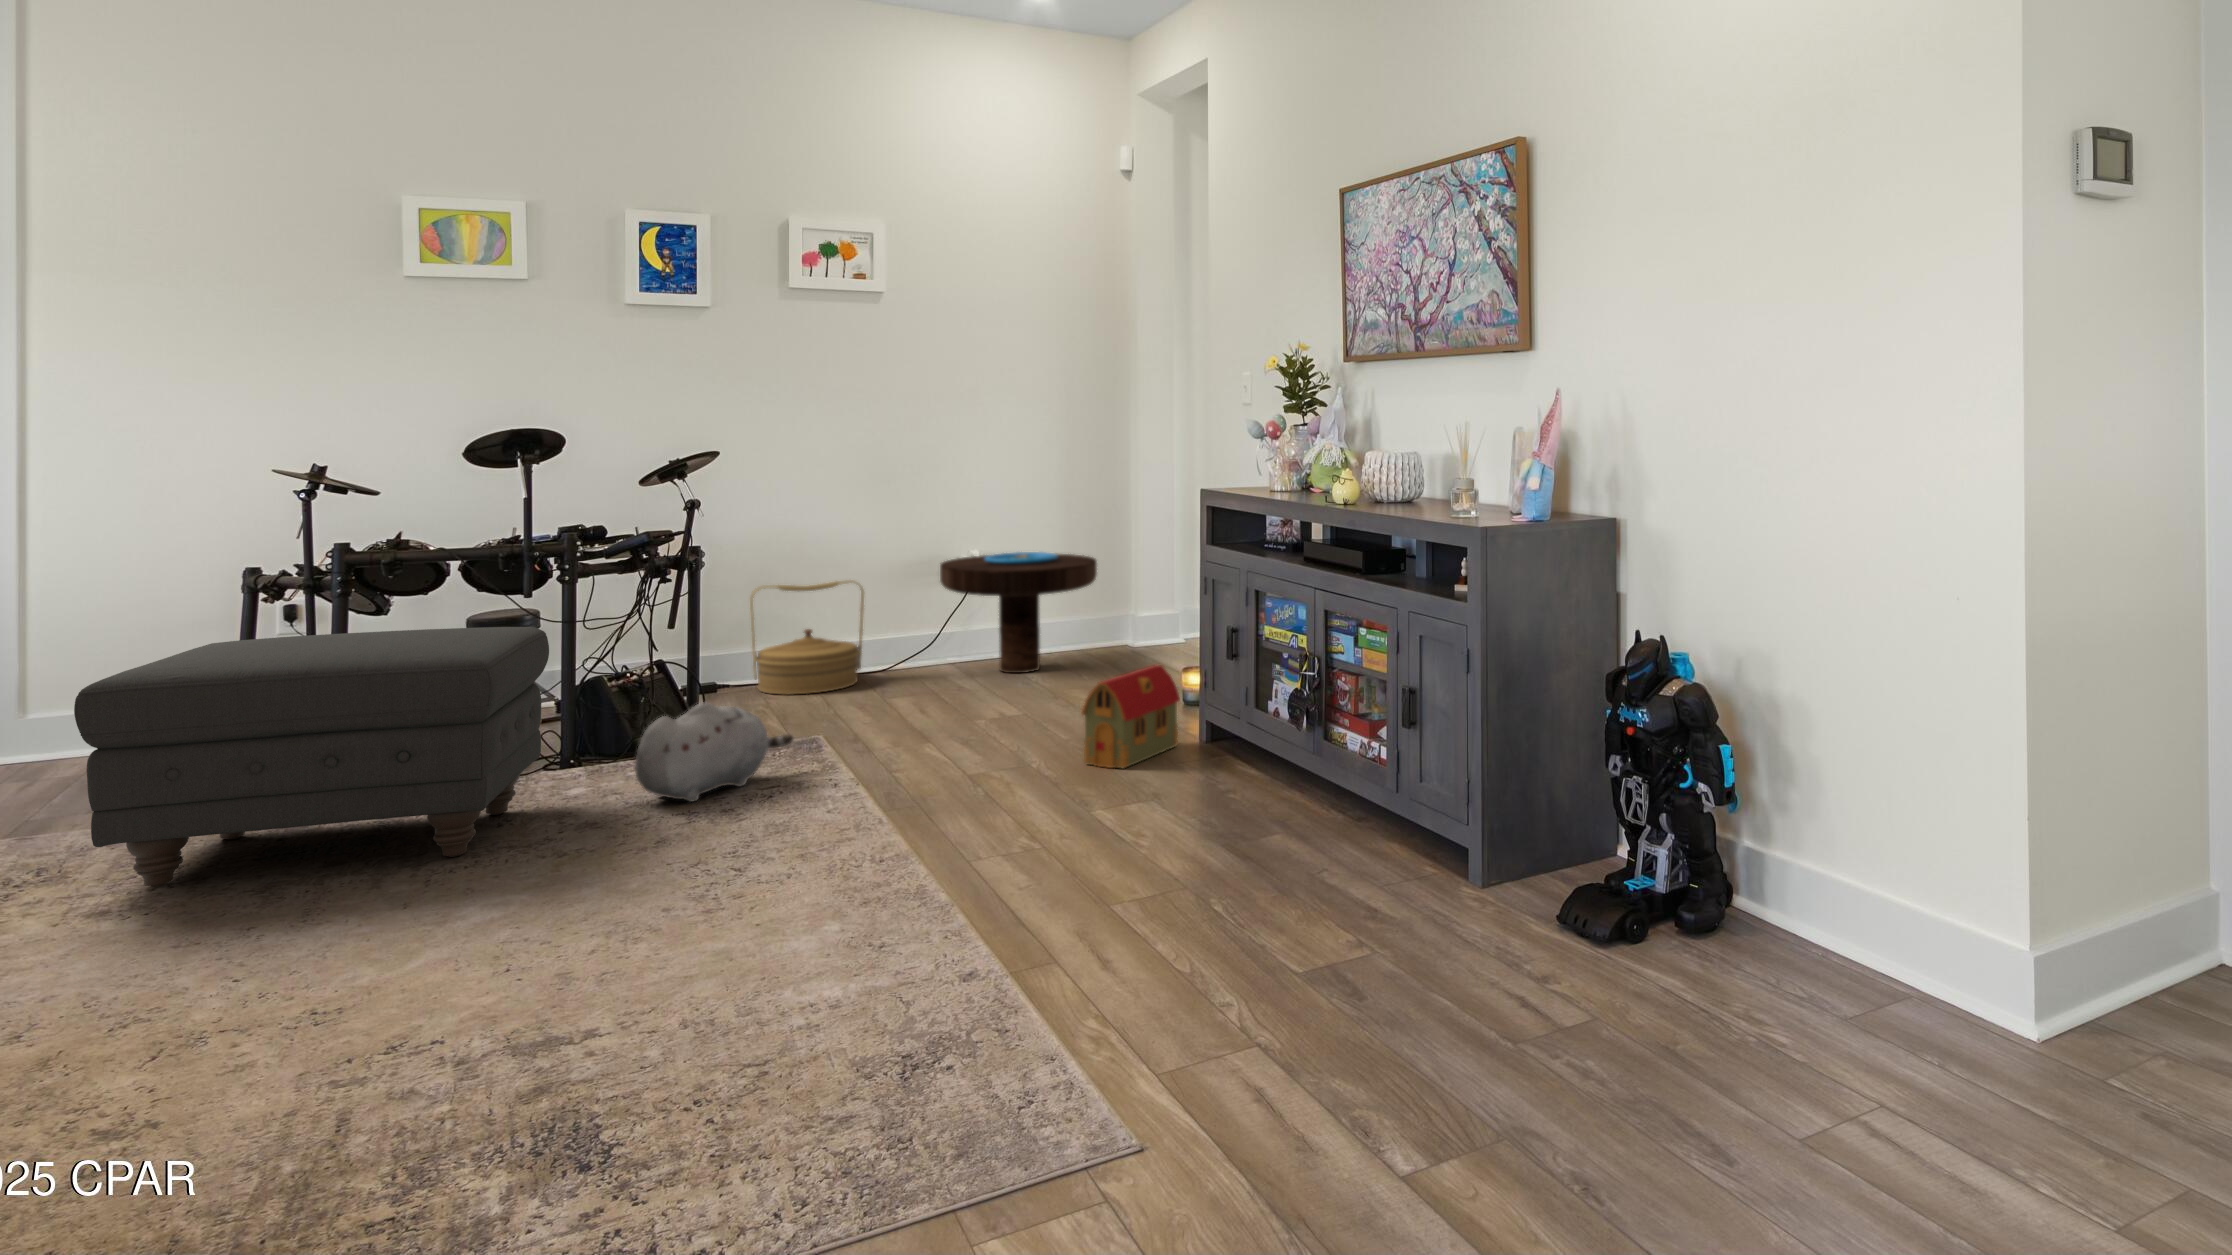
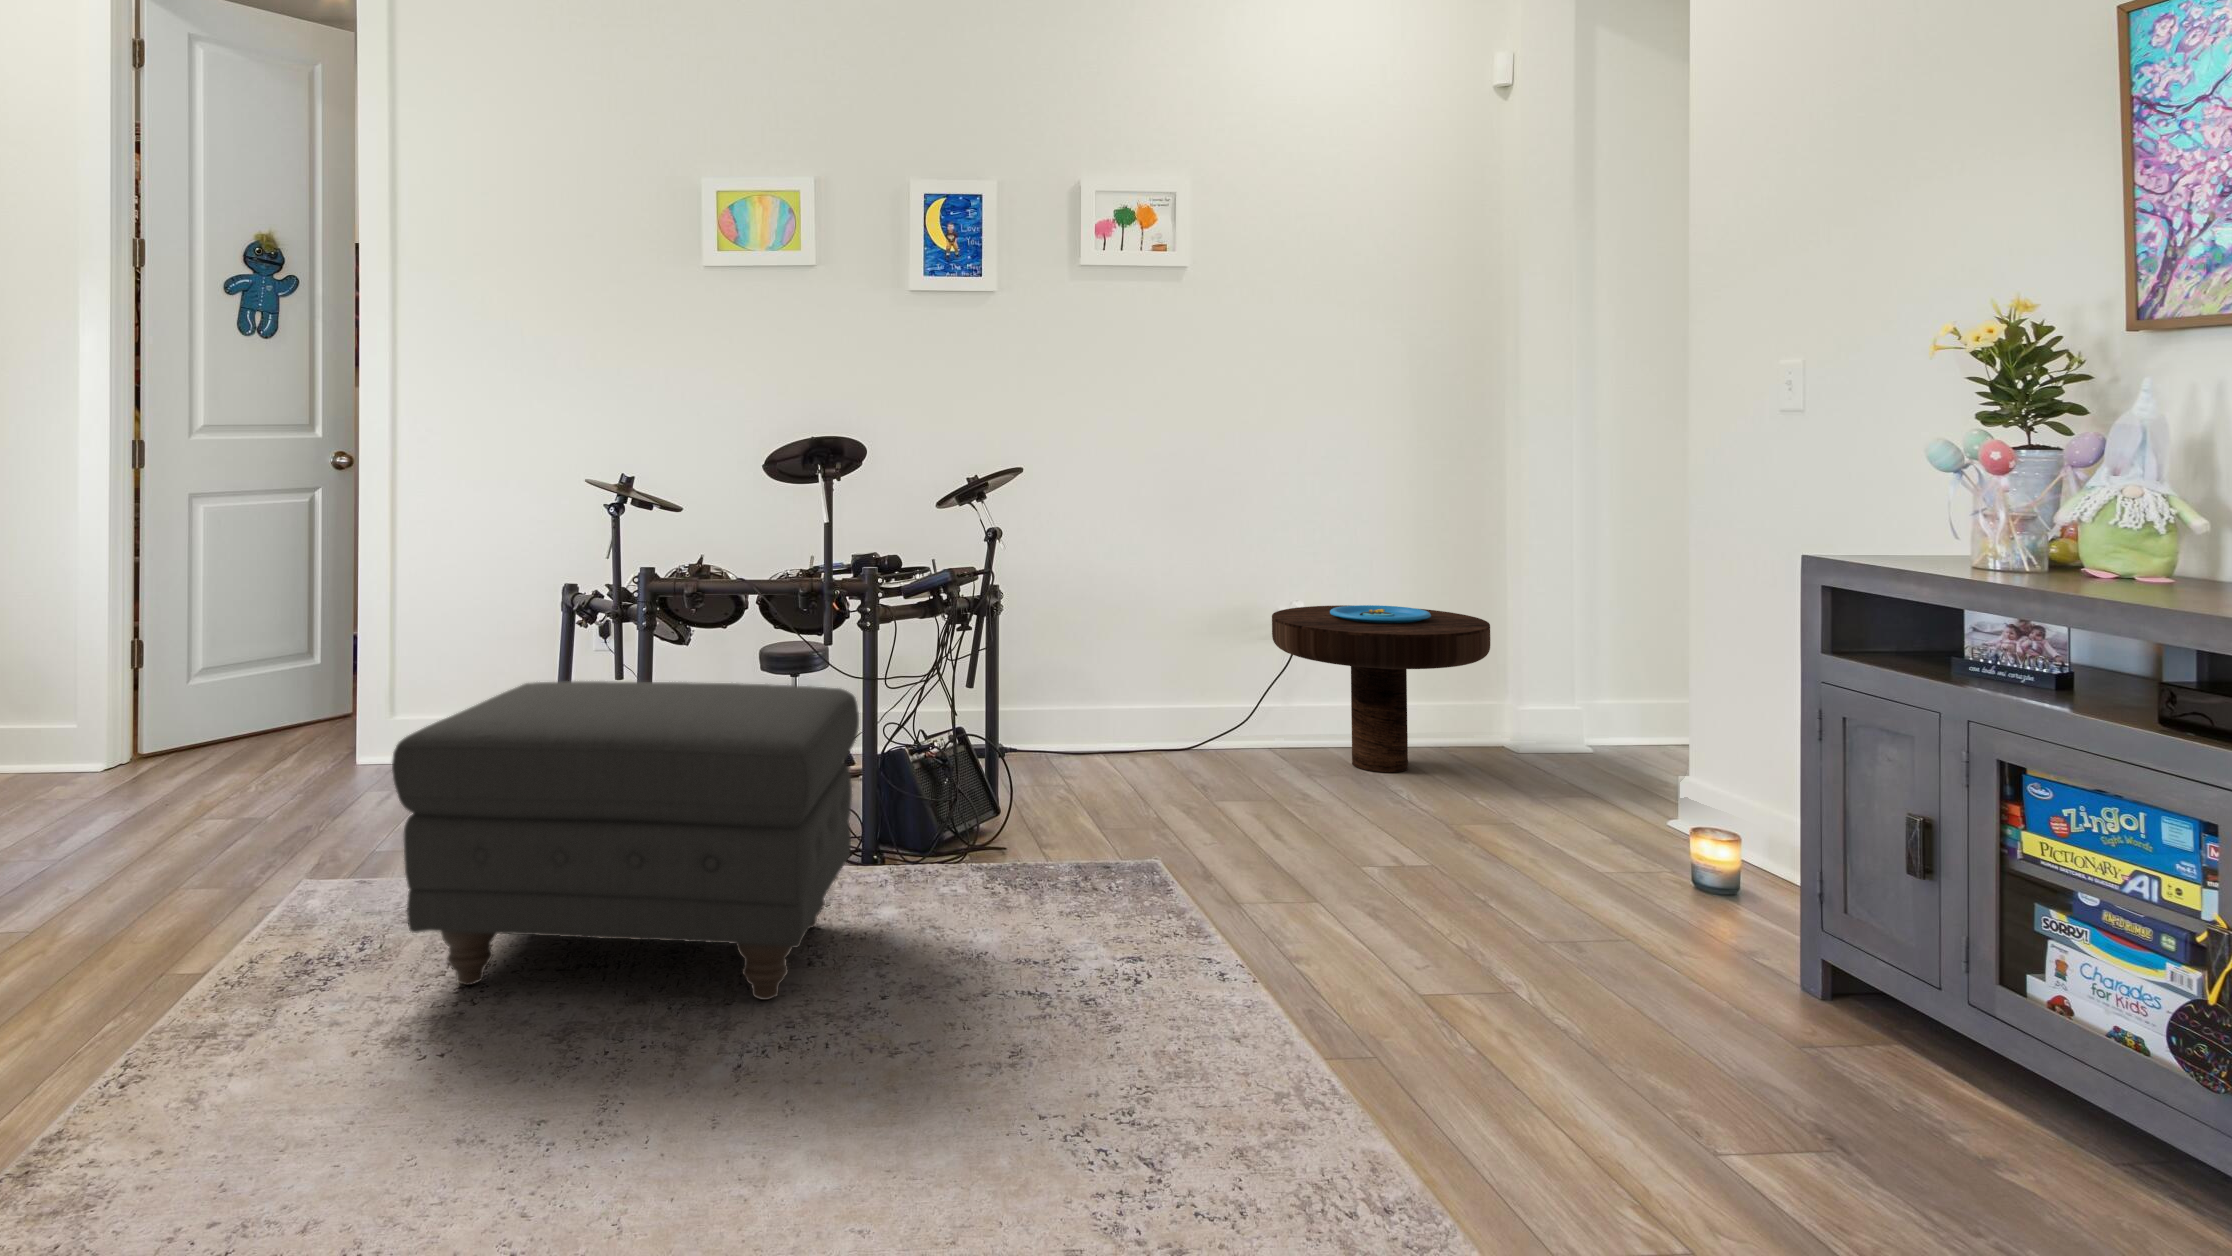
woven basket: present [750,580,864,695] -> none [1047,632,1180,775]
toy house: present [1082,665,1180,768] -> none [1589,814,1744,994]
plush toy: present [635,703,793,802] -> none [961,809,1148,949]

